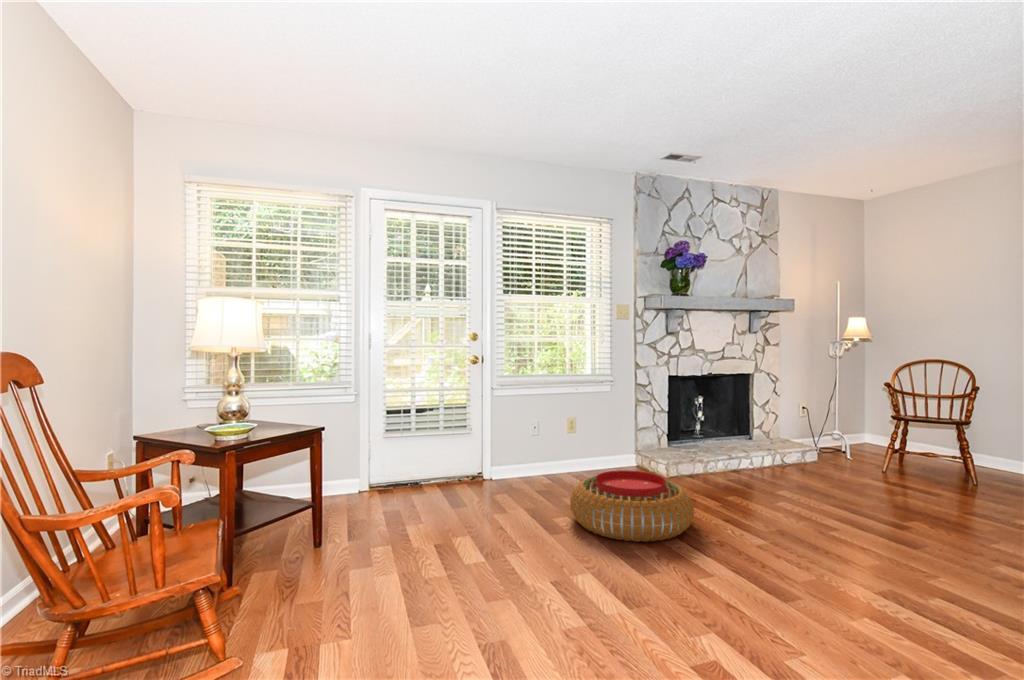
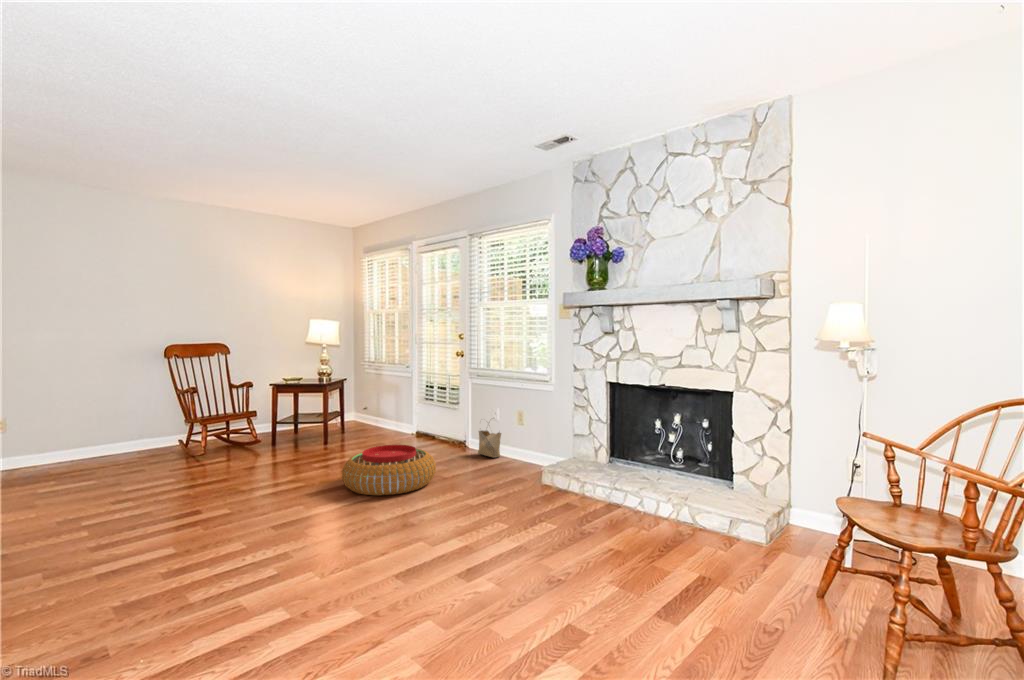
woven basket: none [531,432,562,479] -> present [478,430,501,457]

